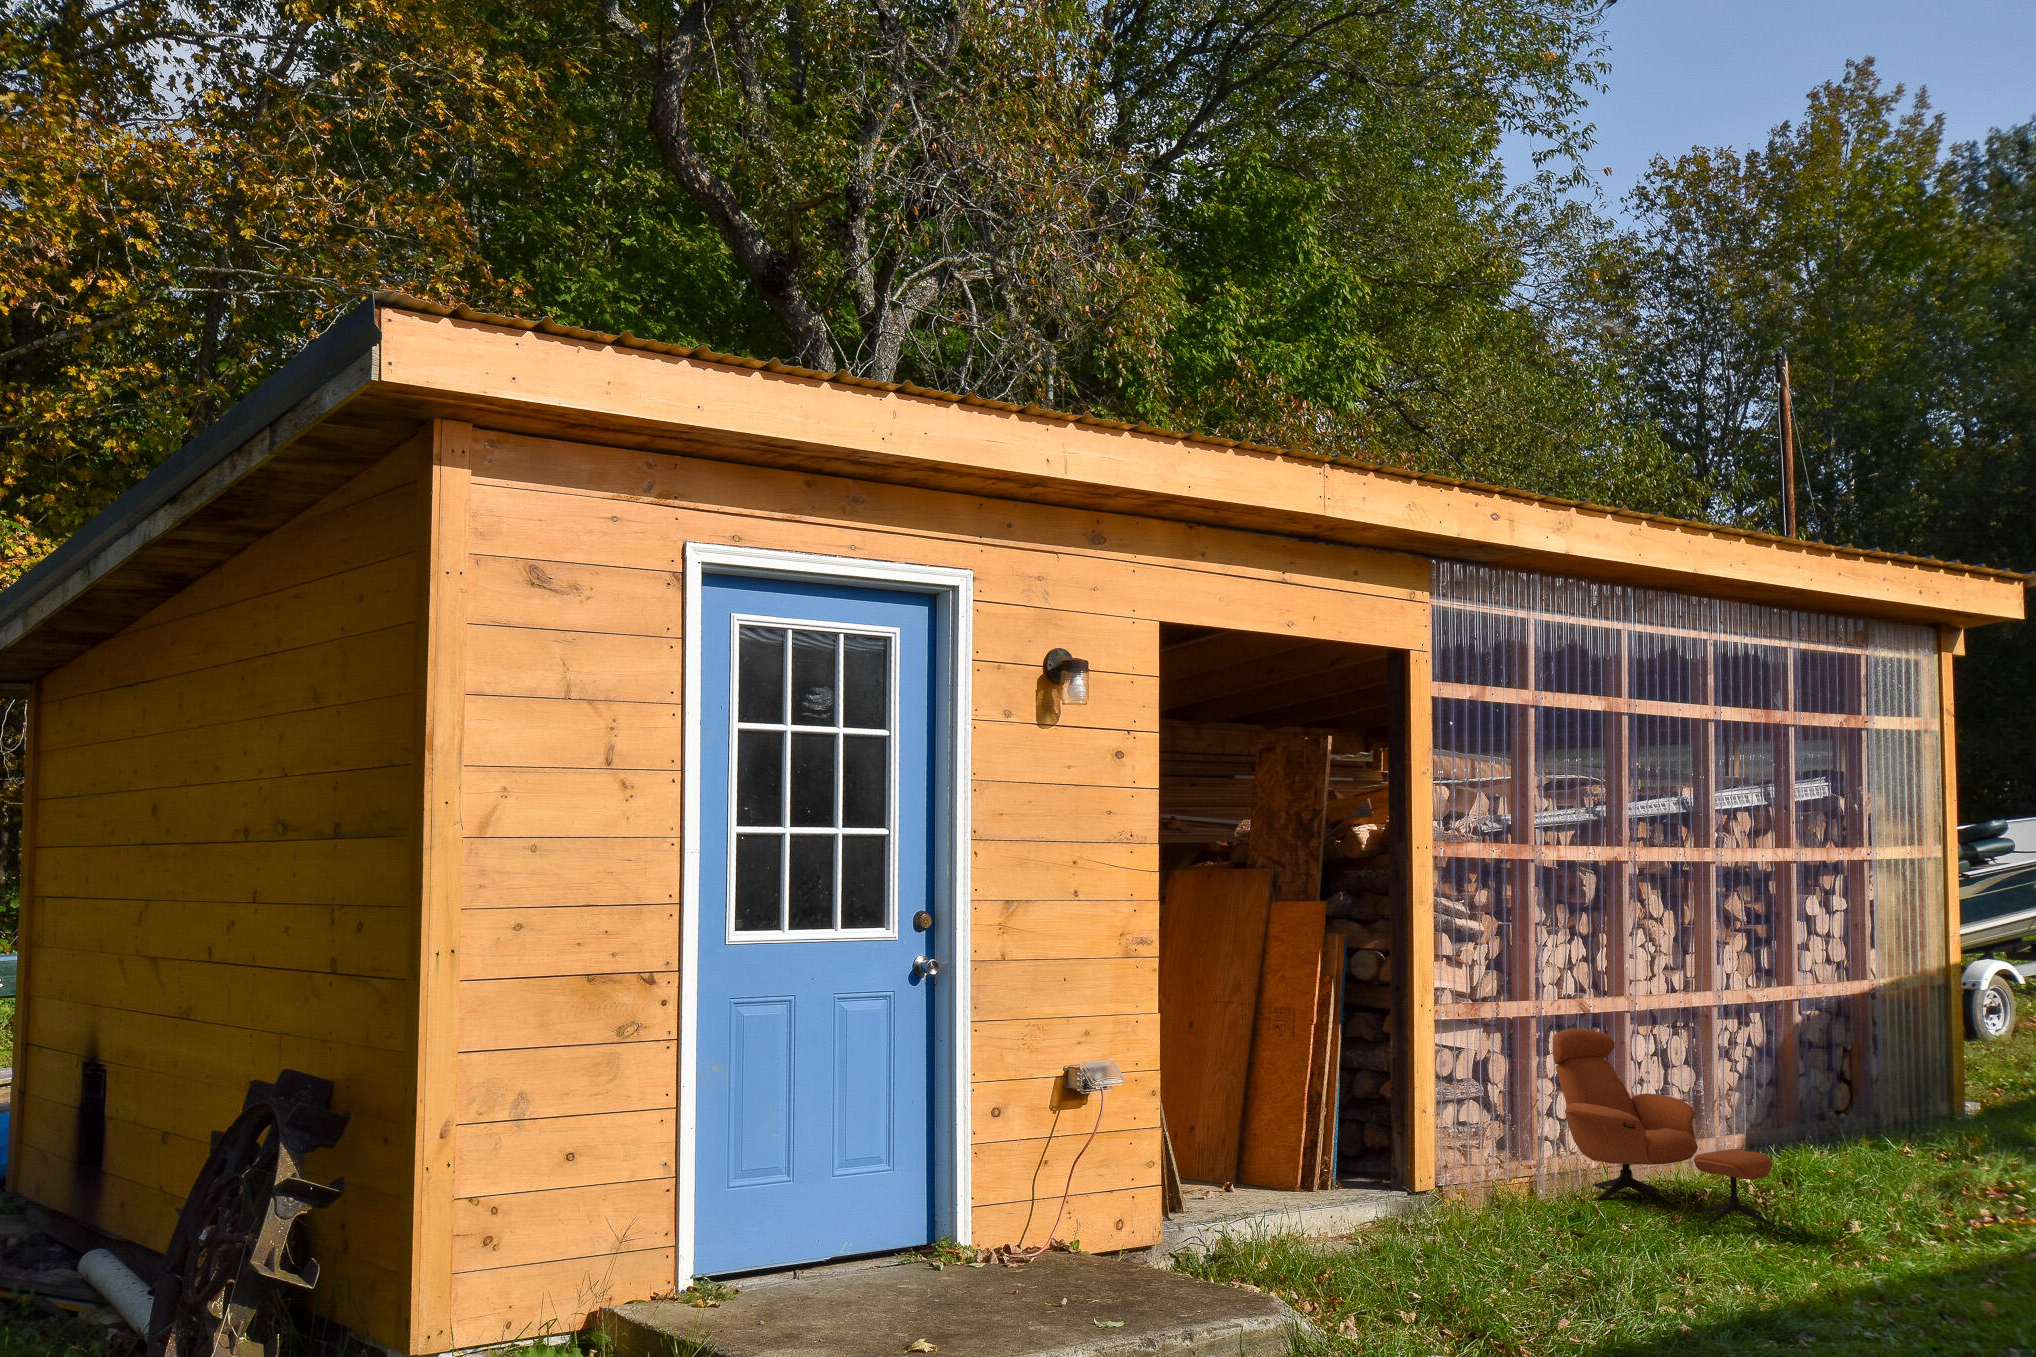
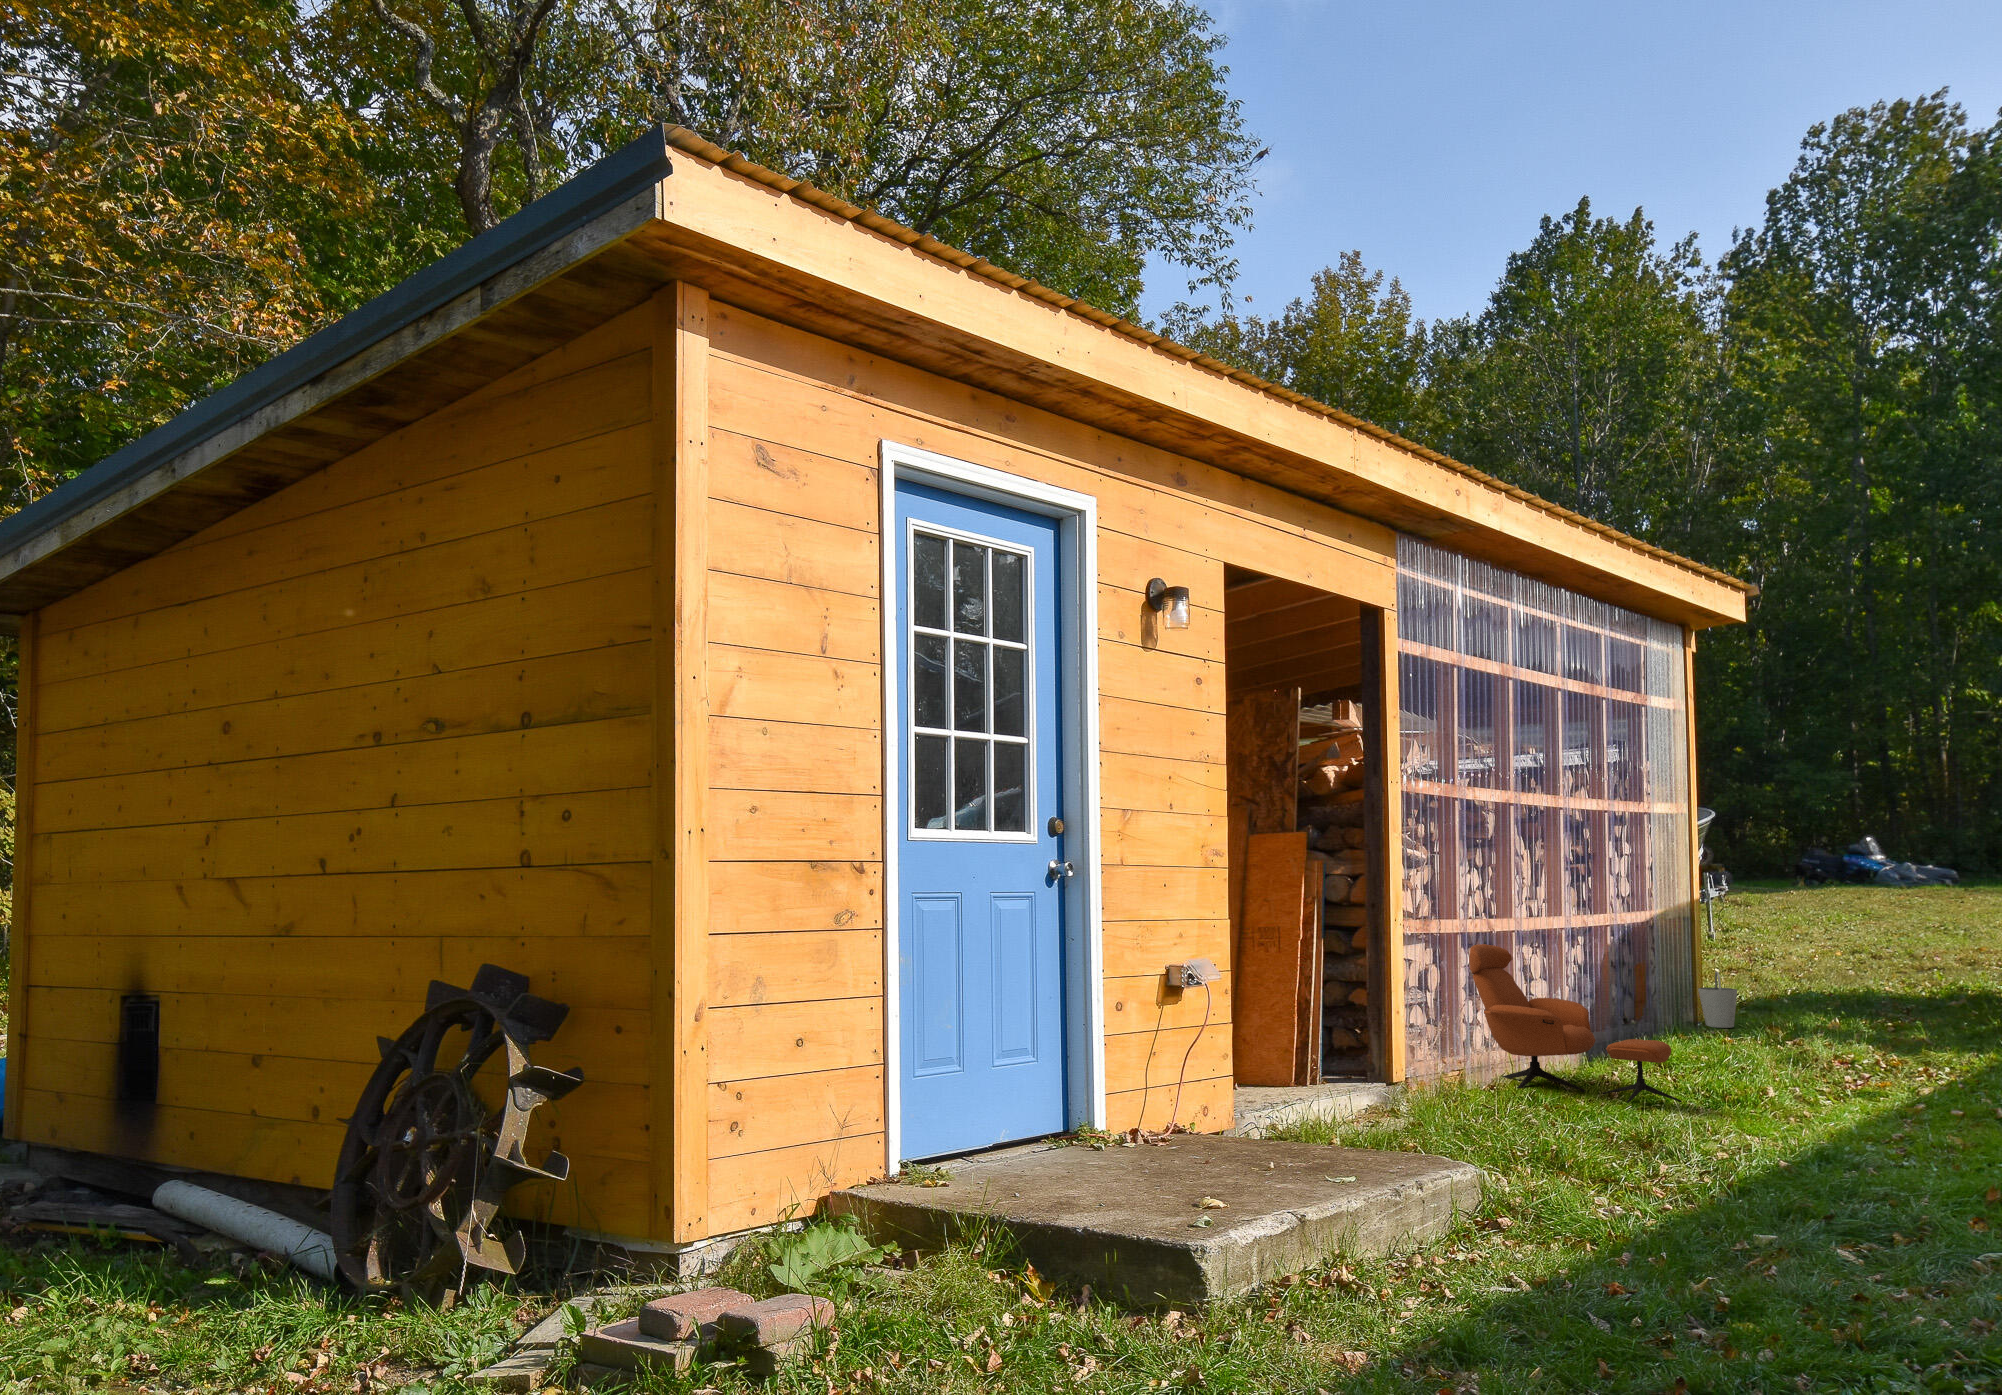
bucket: none [1957,1054,2007,1125] -> present [1698,971,1737,1028]

